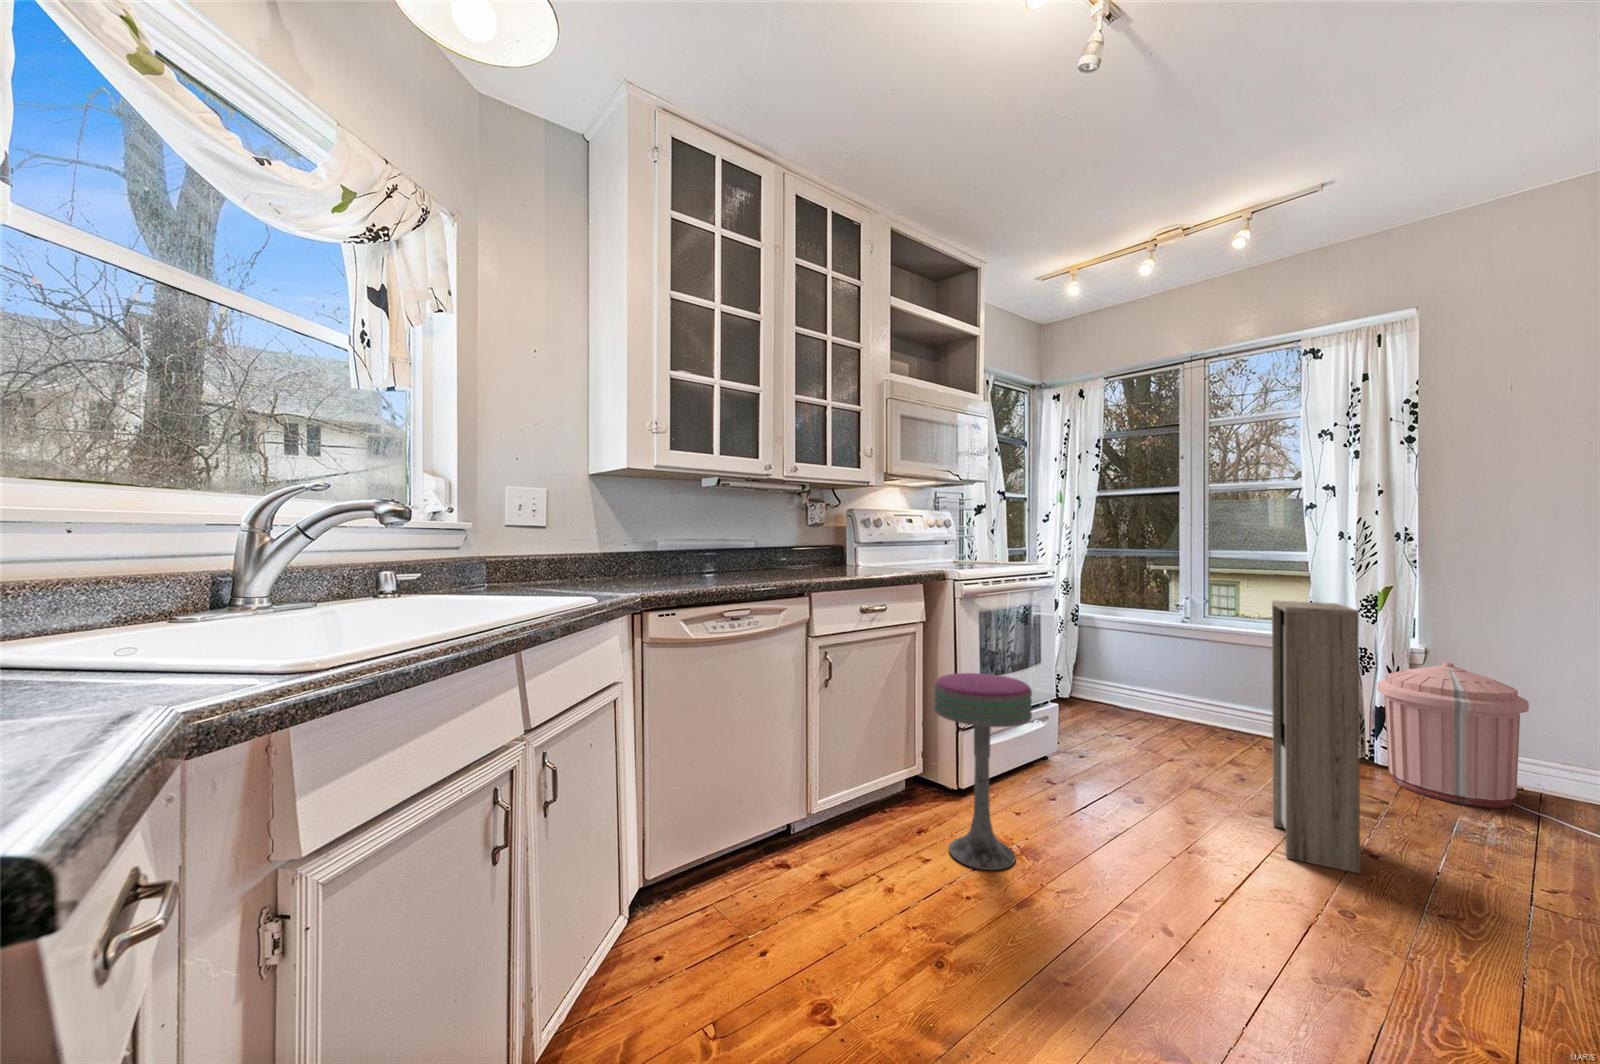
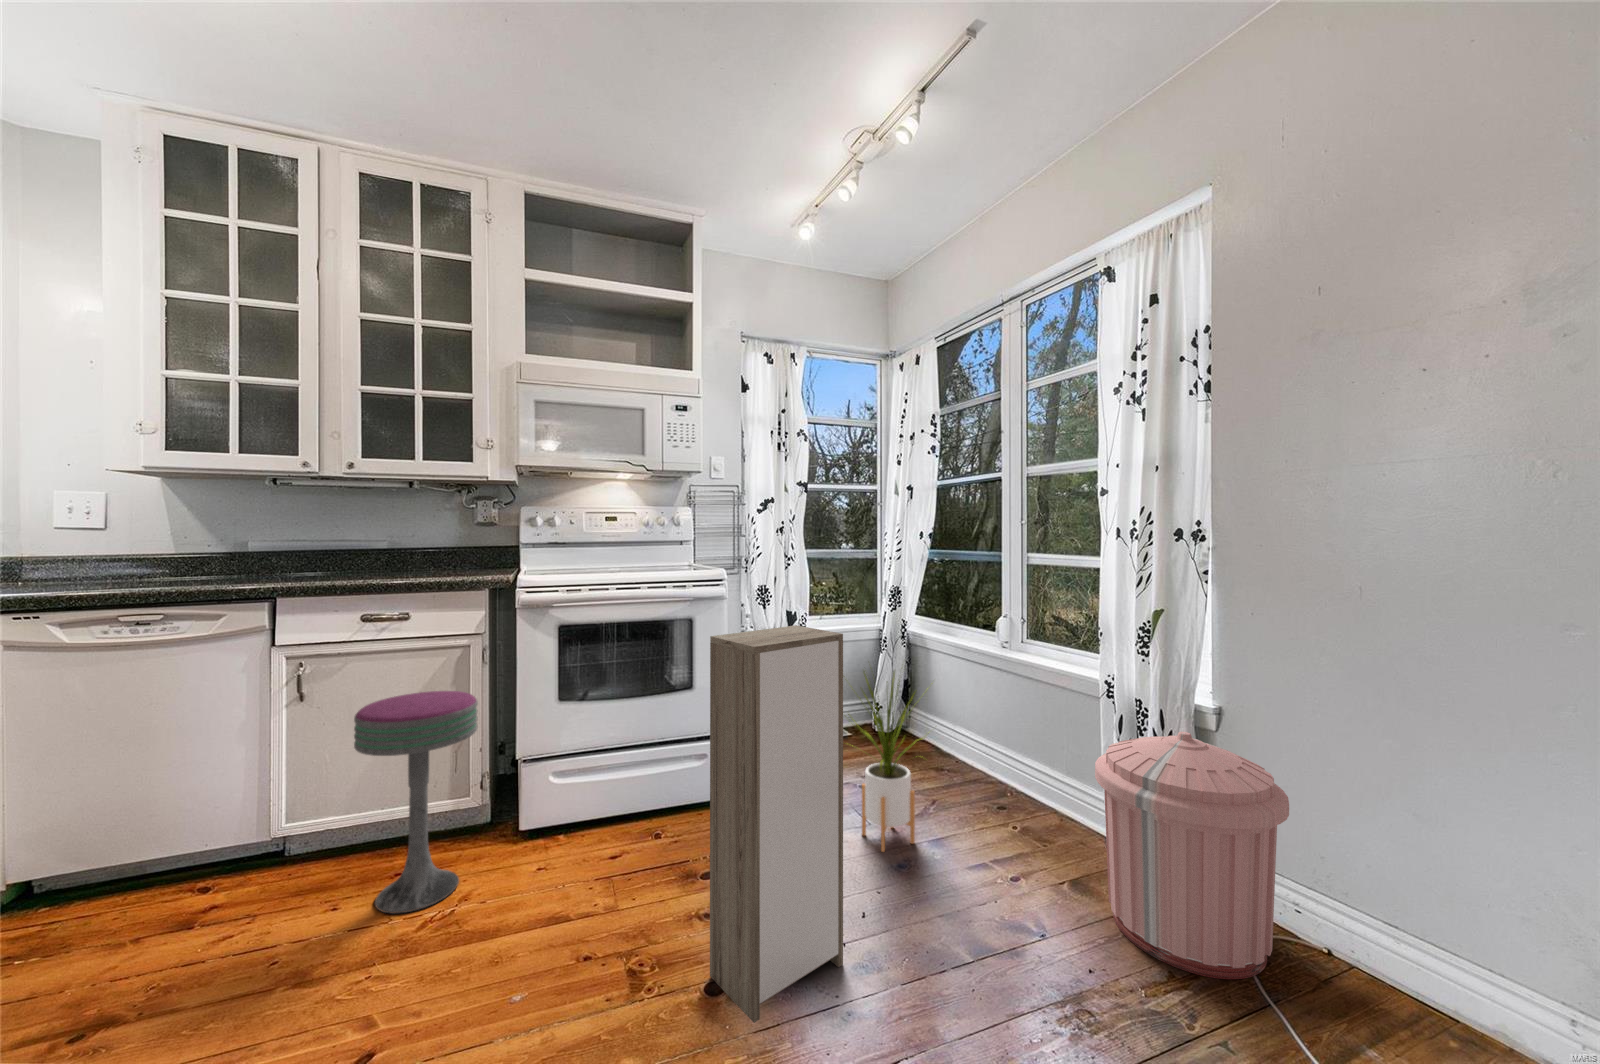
house plant: none [1170,630,1259,777] -> present [848,671,923,852]

